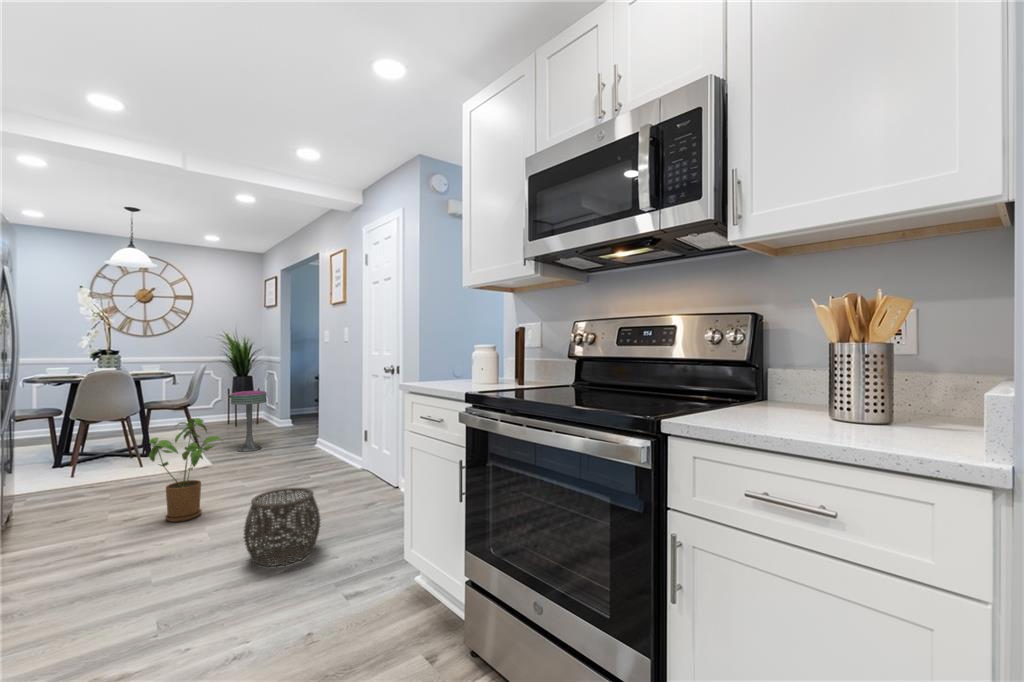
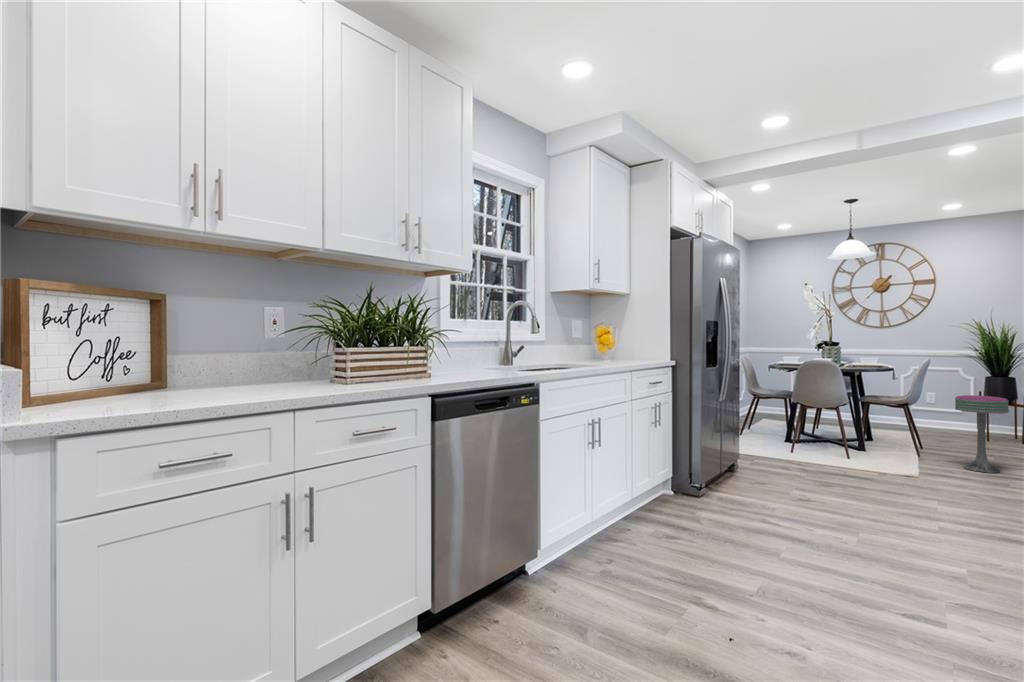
house plant: present [149,418,223,522] -> none [817,416,894,519]
woven basket: present [244,488,321,566] -> none [869,513,977,611]

